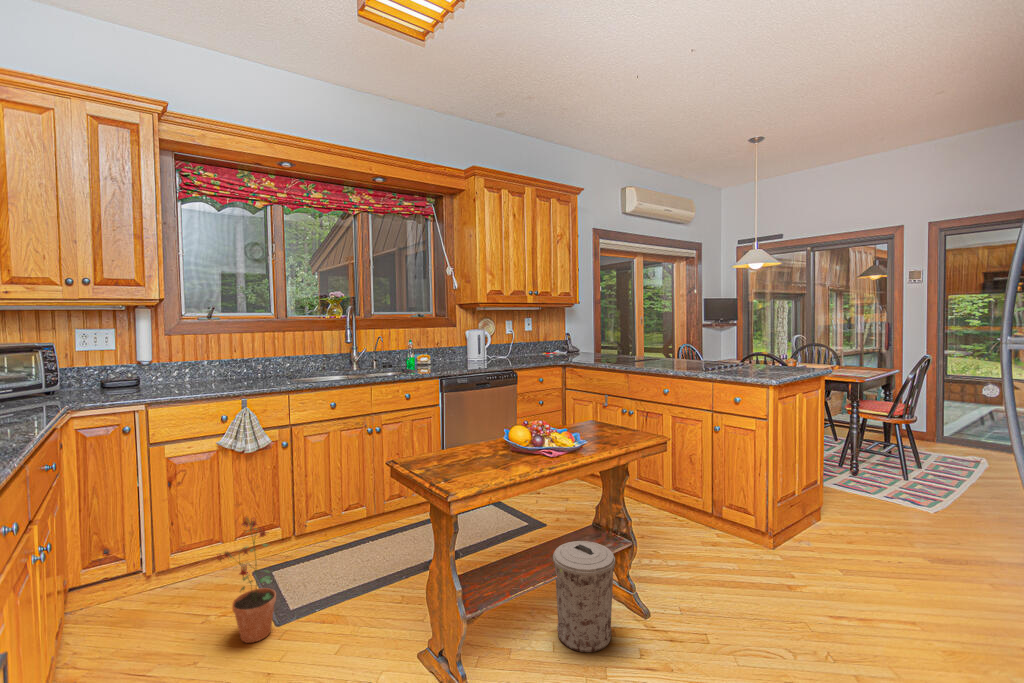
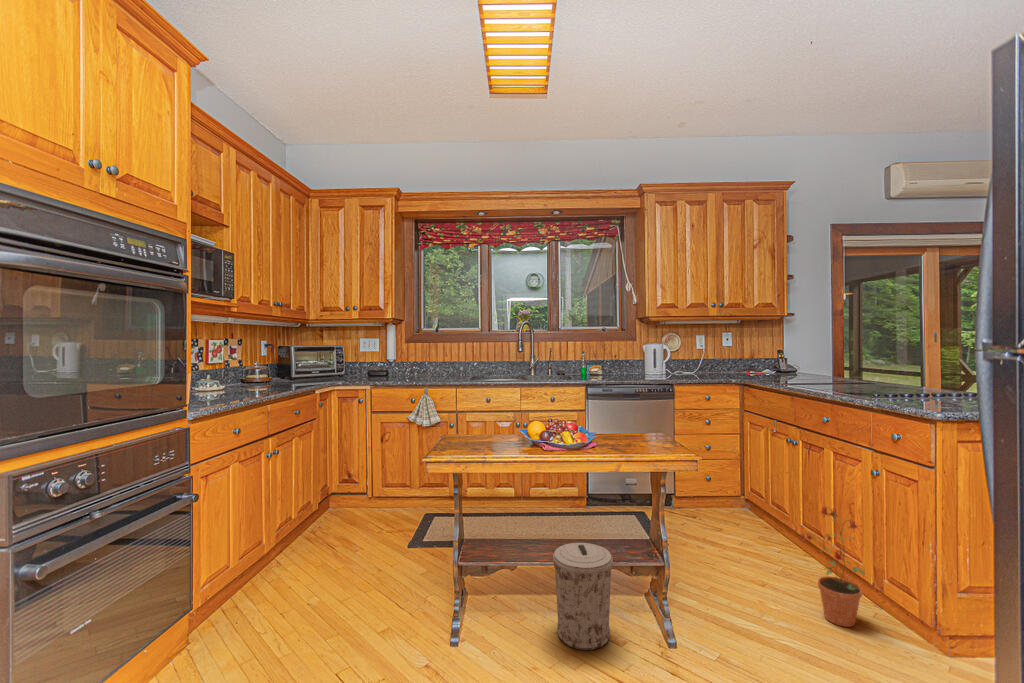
potted plant: present [218,517,276,643] -> present [801,507,865,627]

